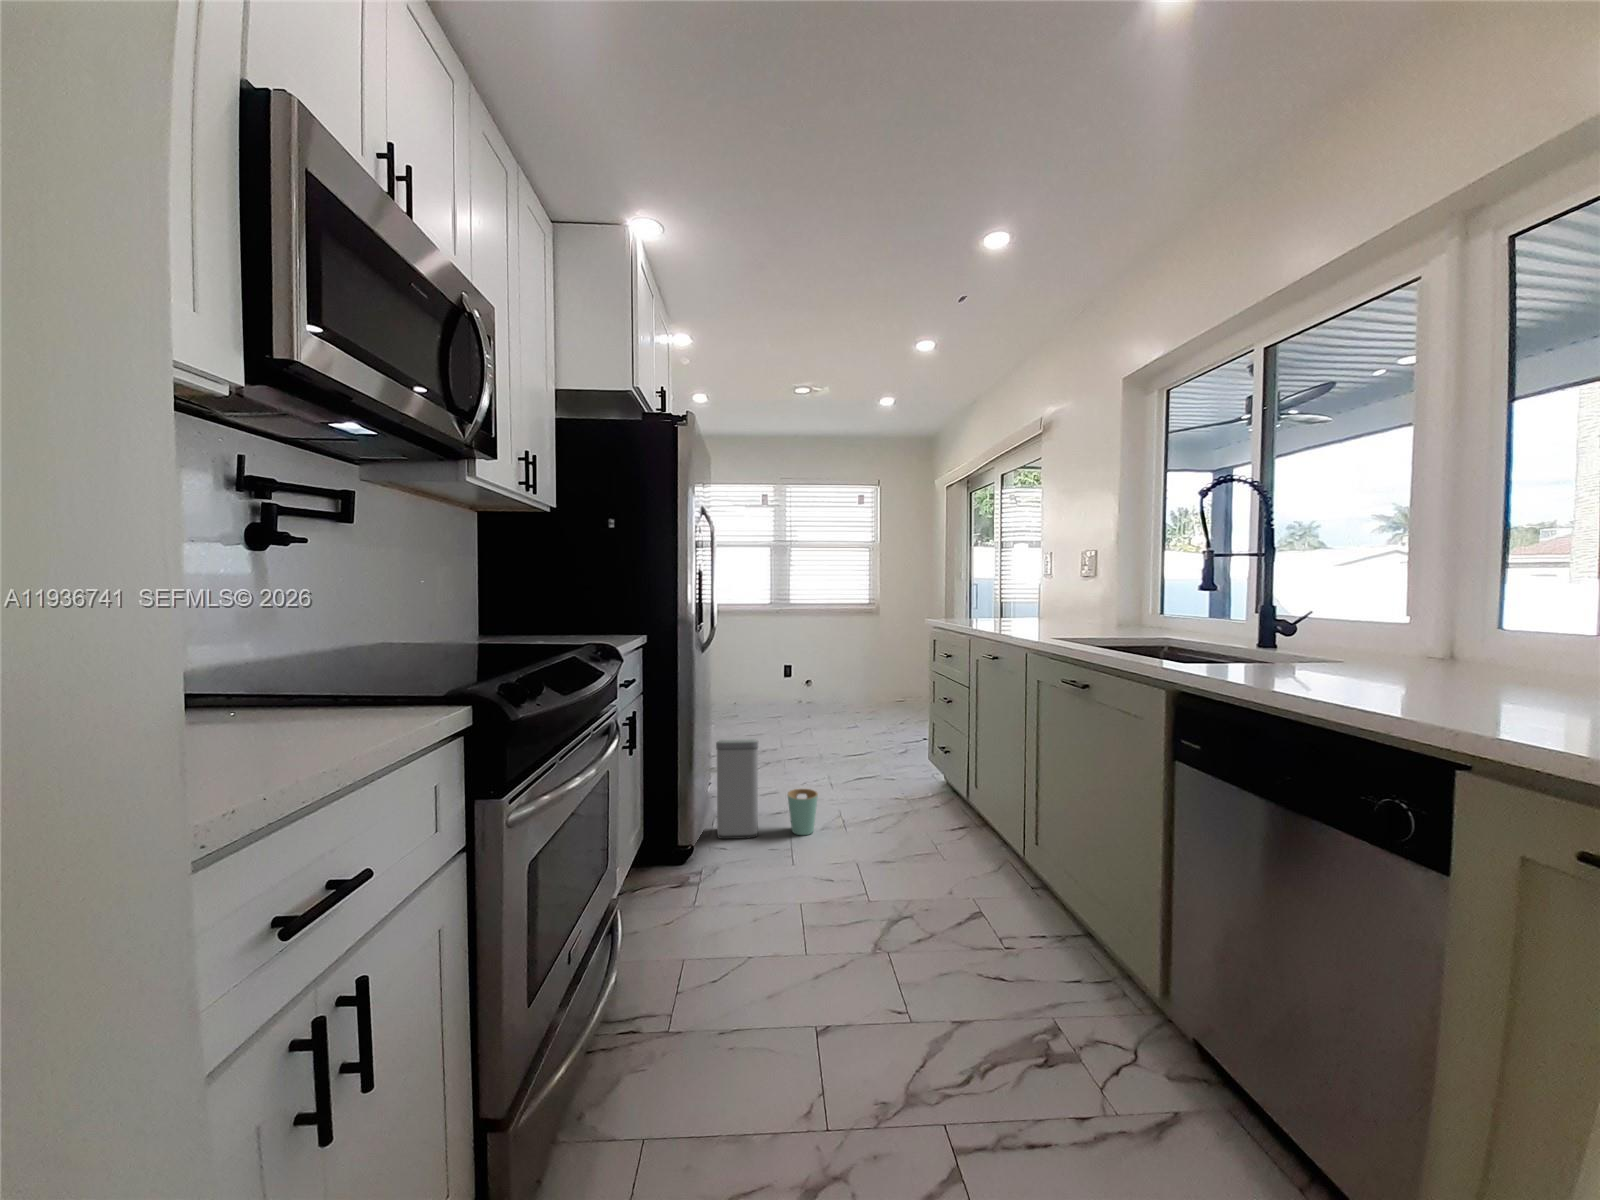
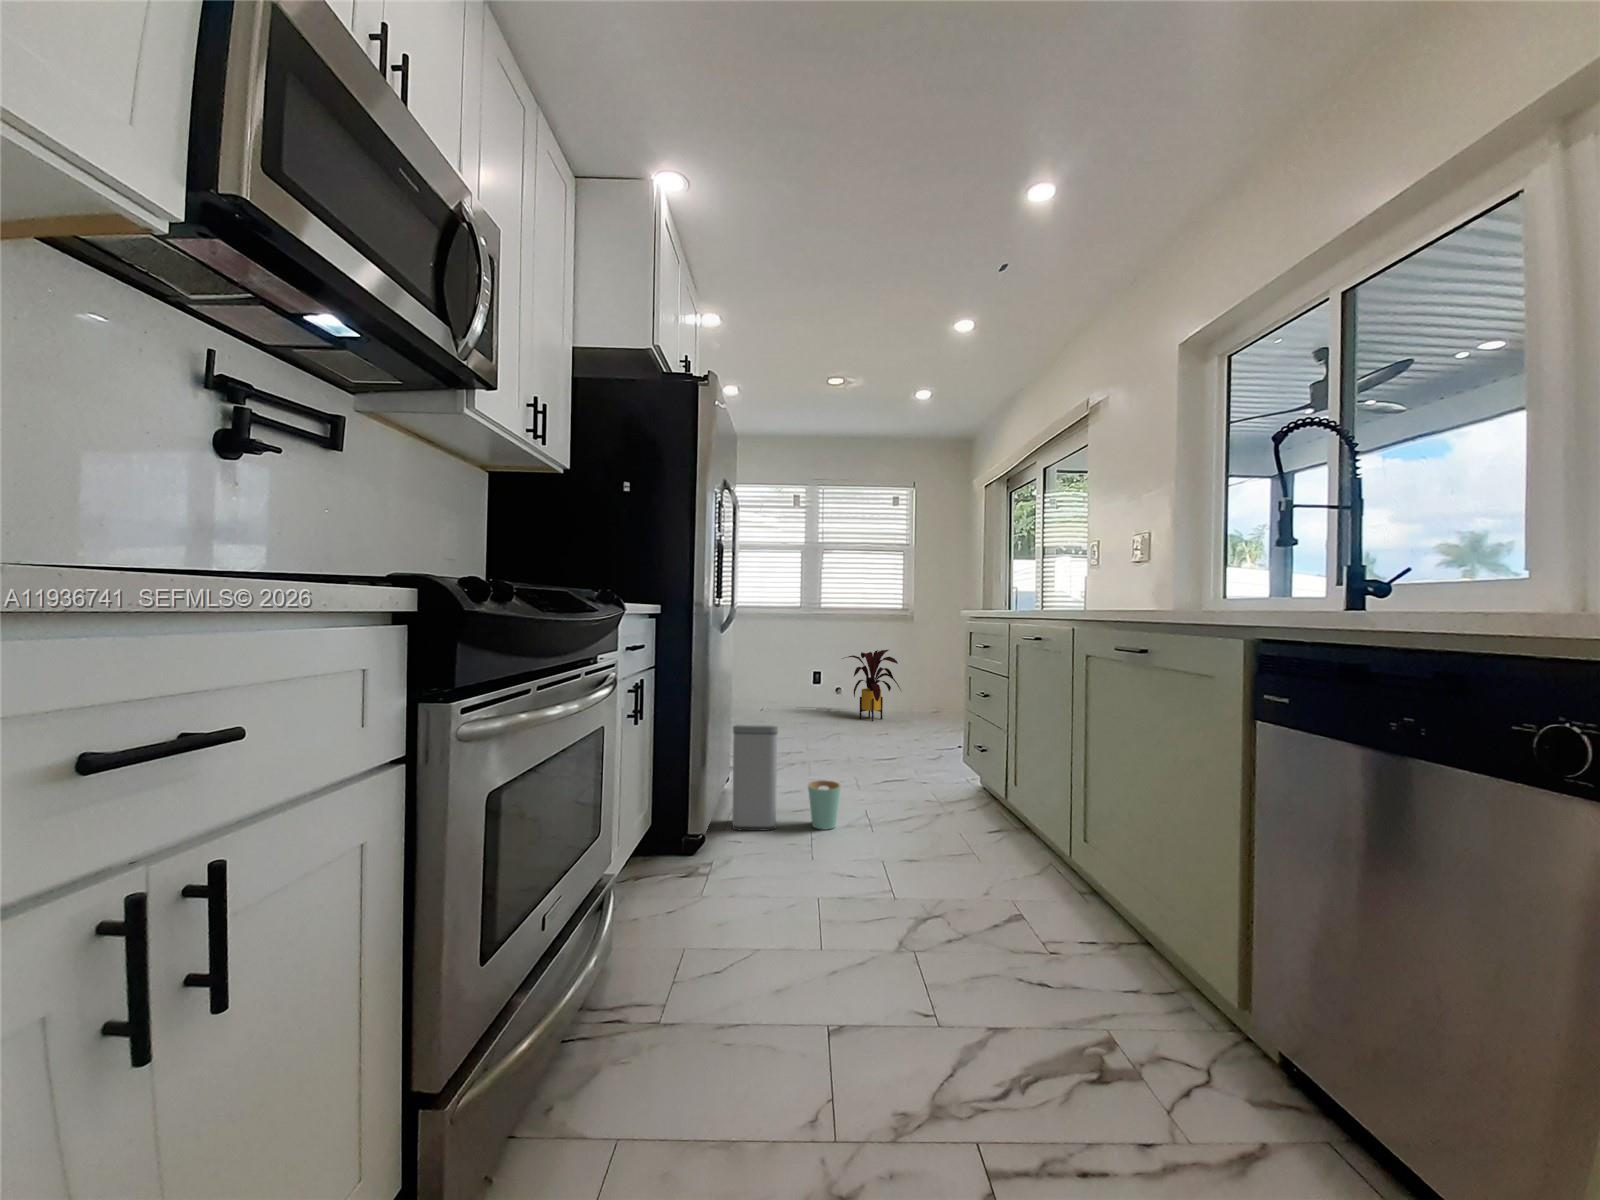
house plant: none [812,645,871,715] -> present [842,650,901,721]

